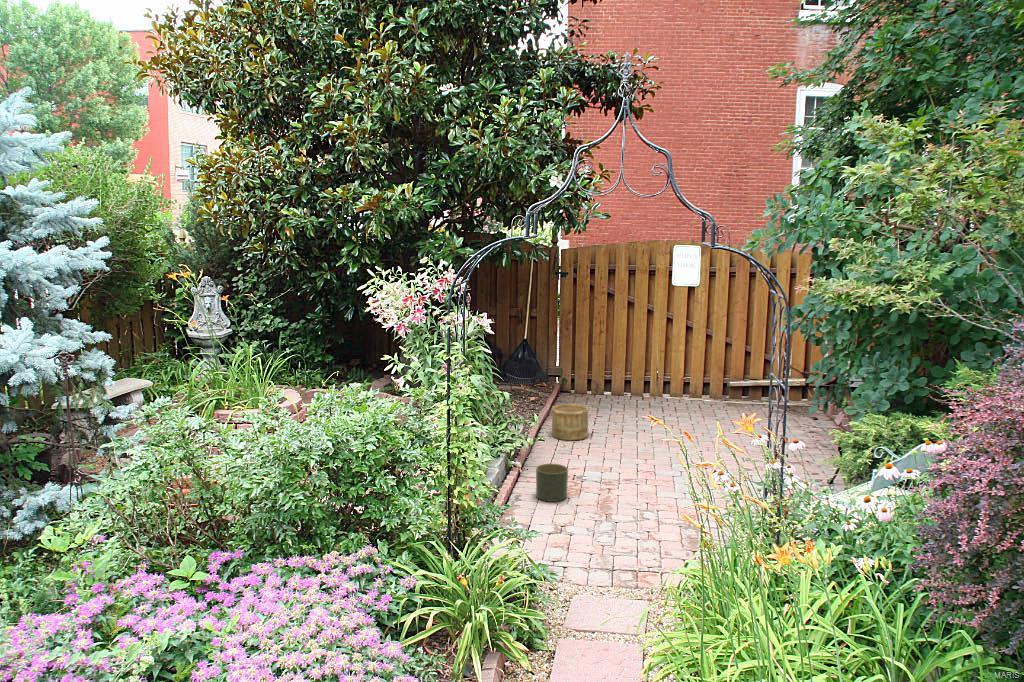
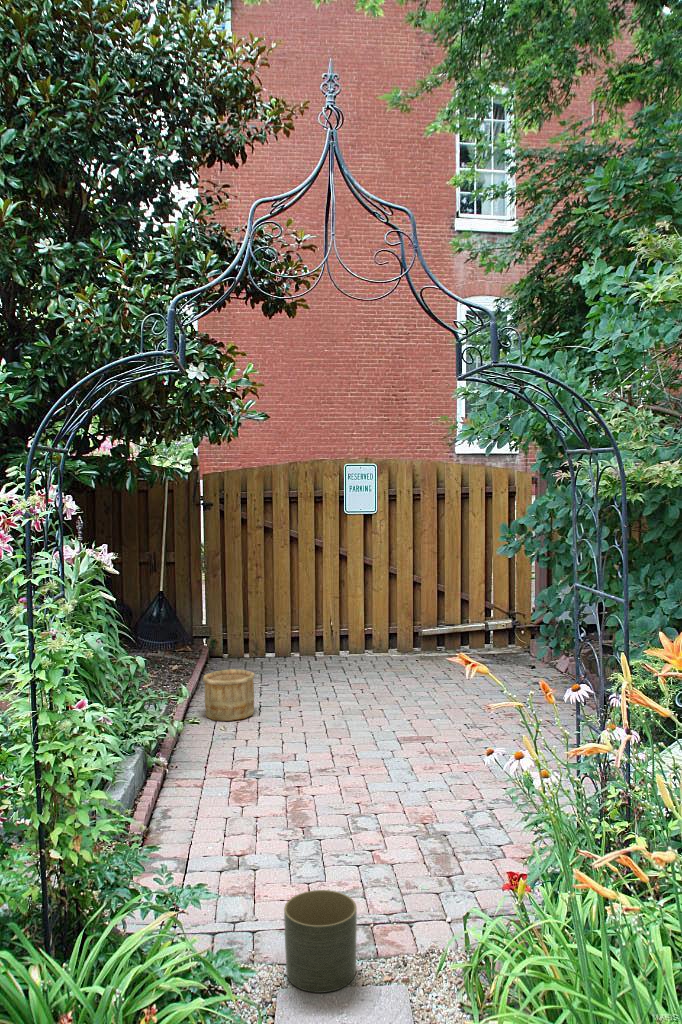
planter: present [536,464,568,502] -> present [284,890,357,993]

